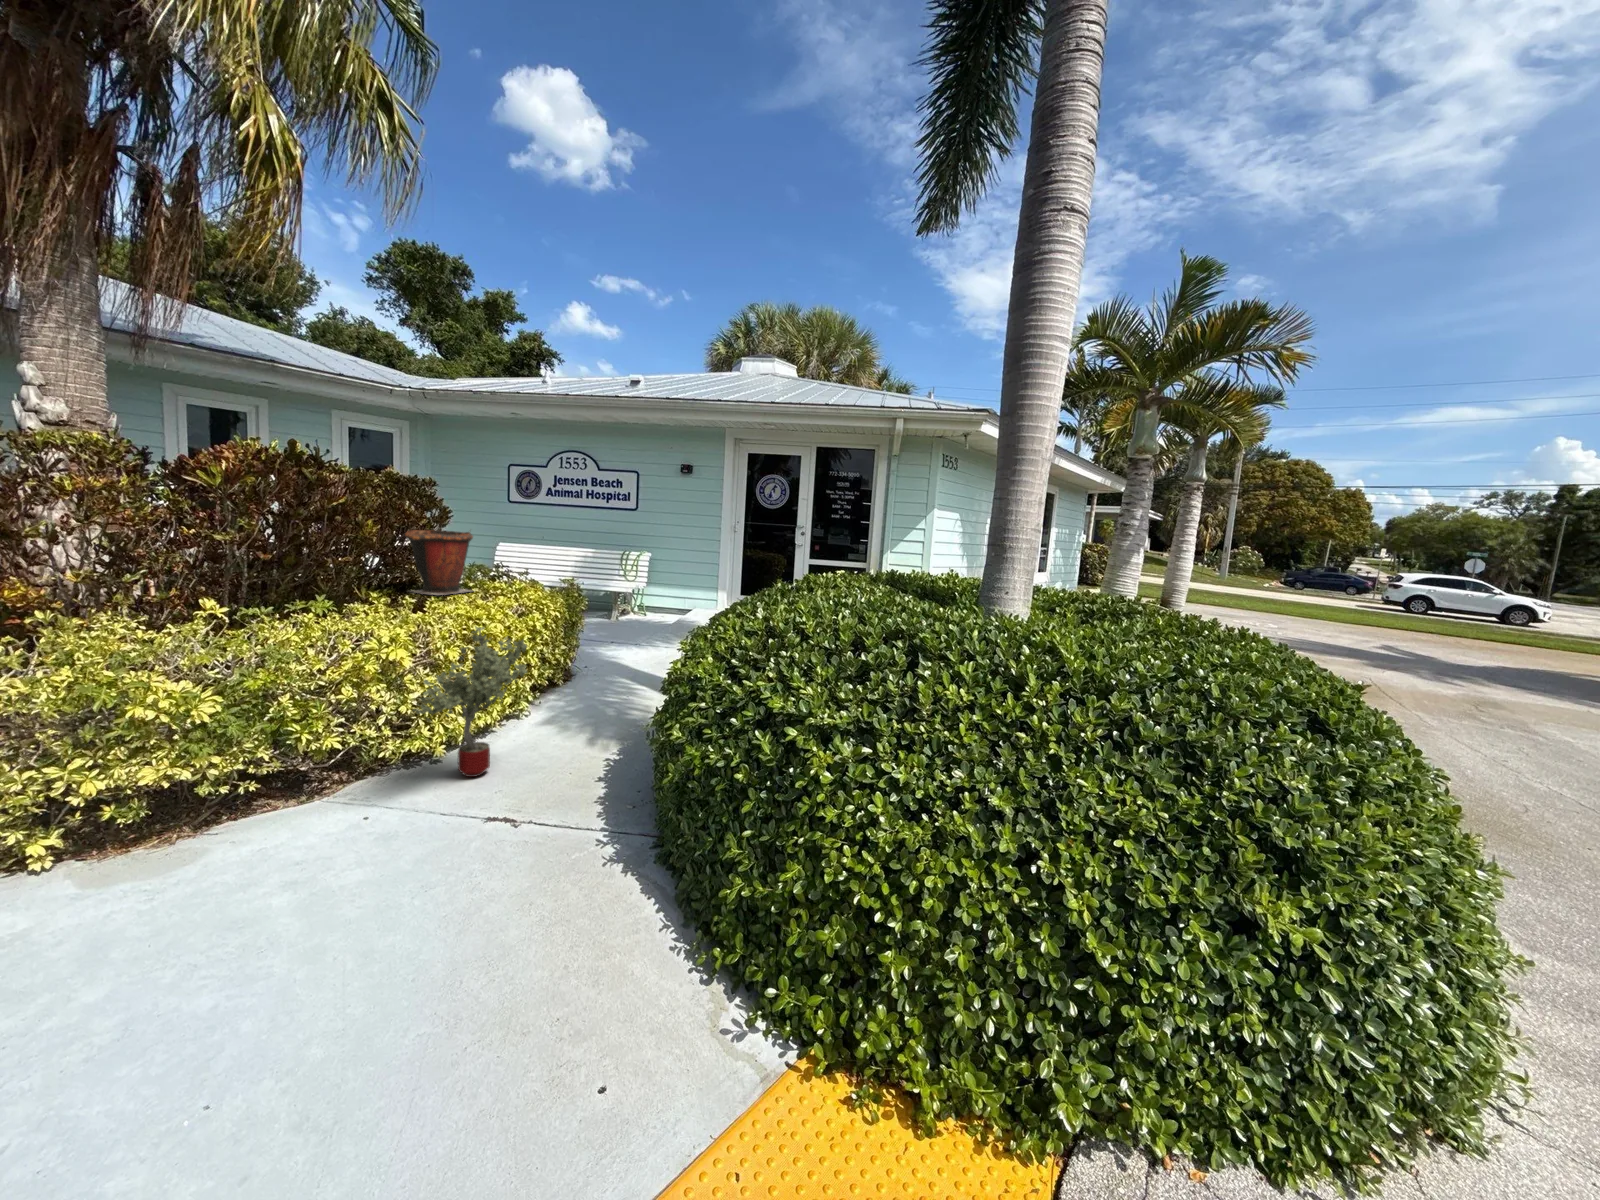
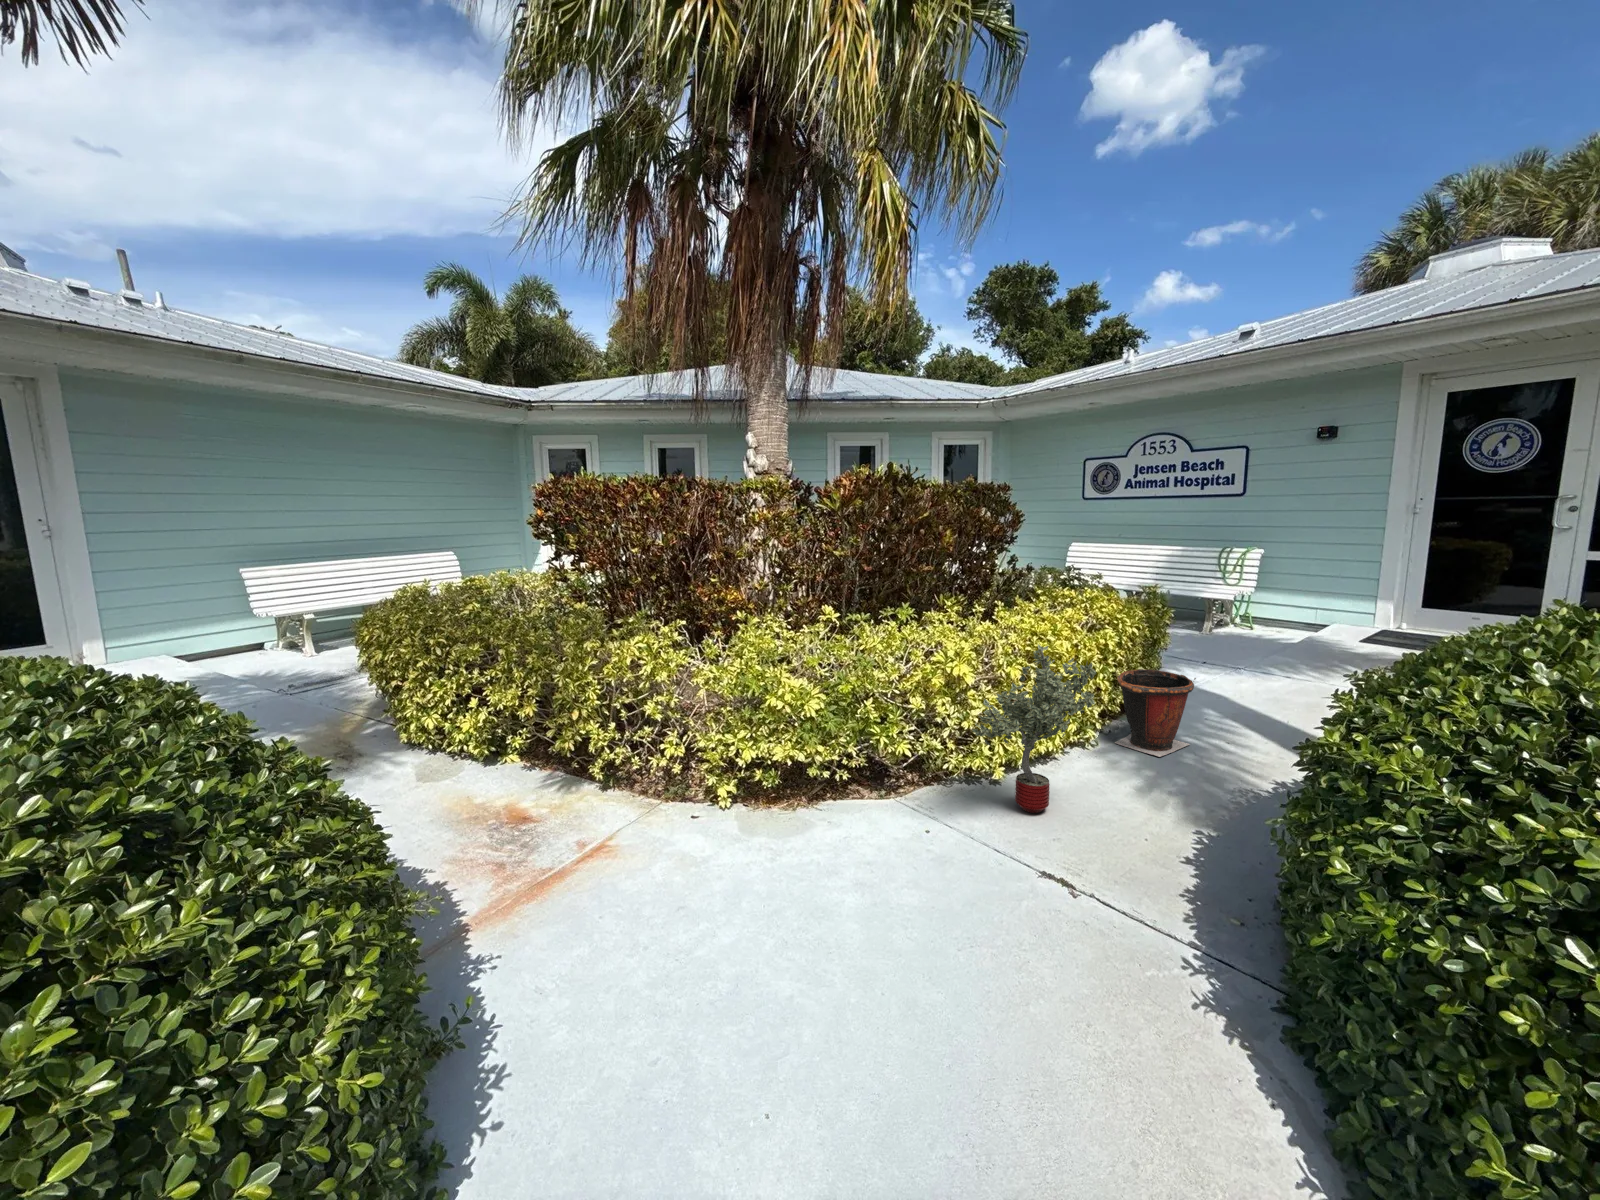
waste bin: present [405,530,473,595] -> present [1115,669,1196,757]

